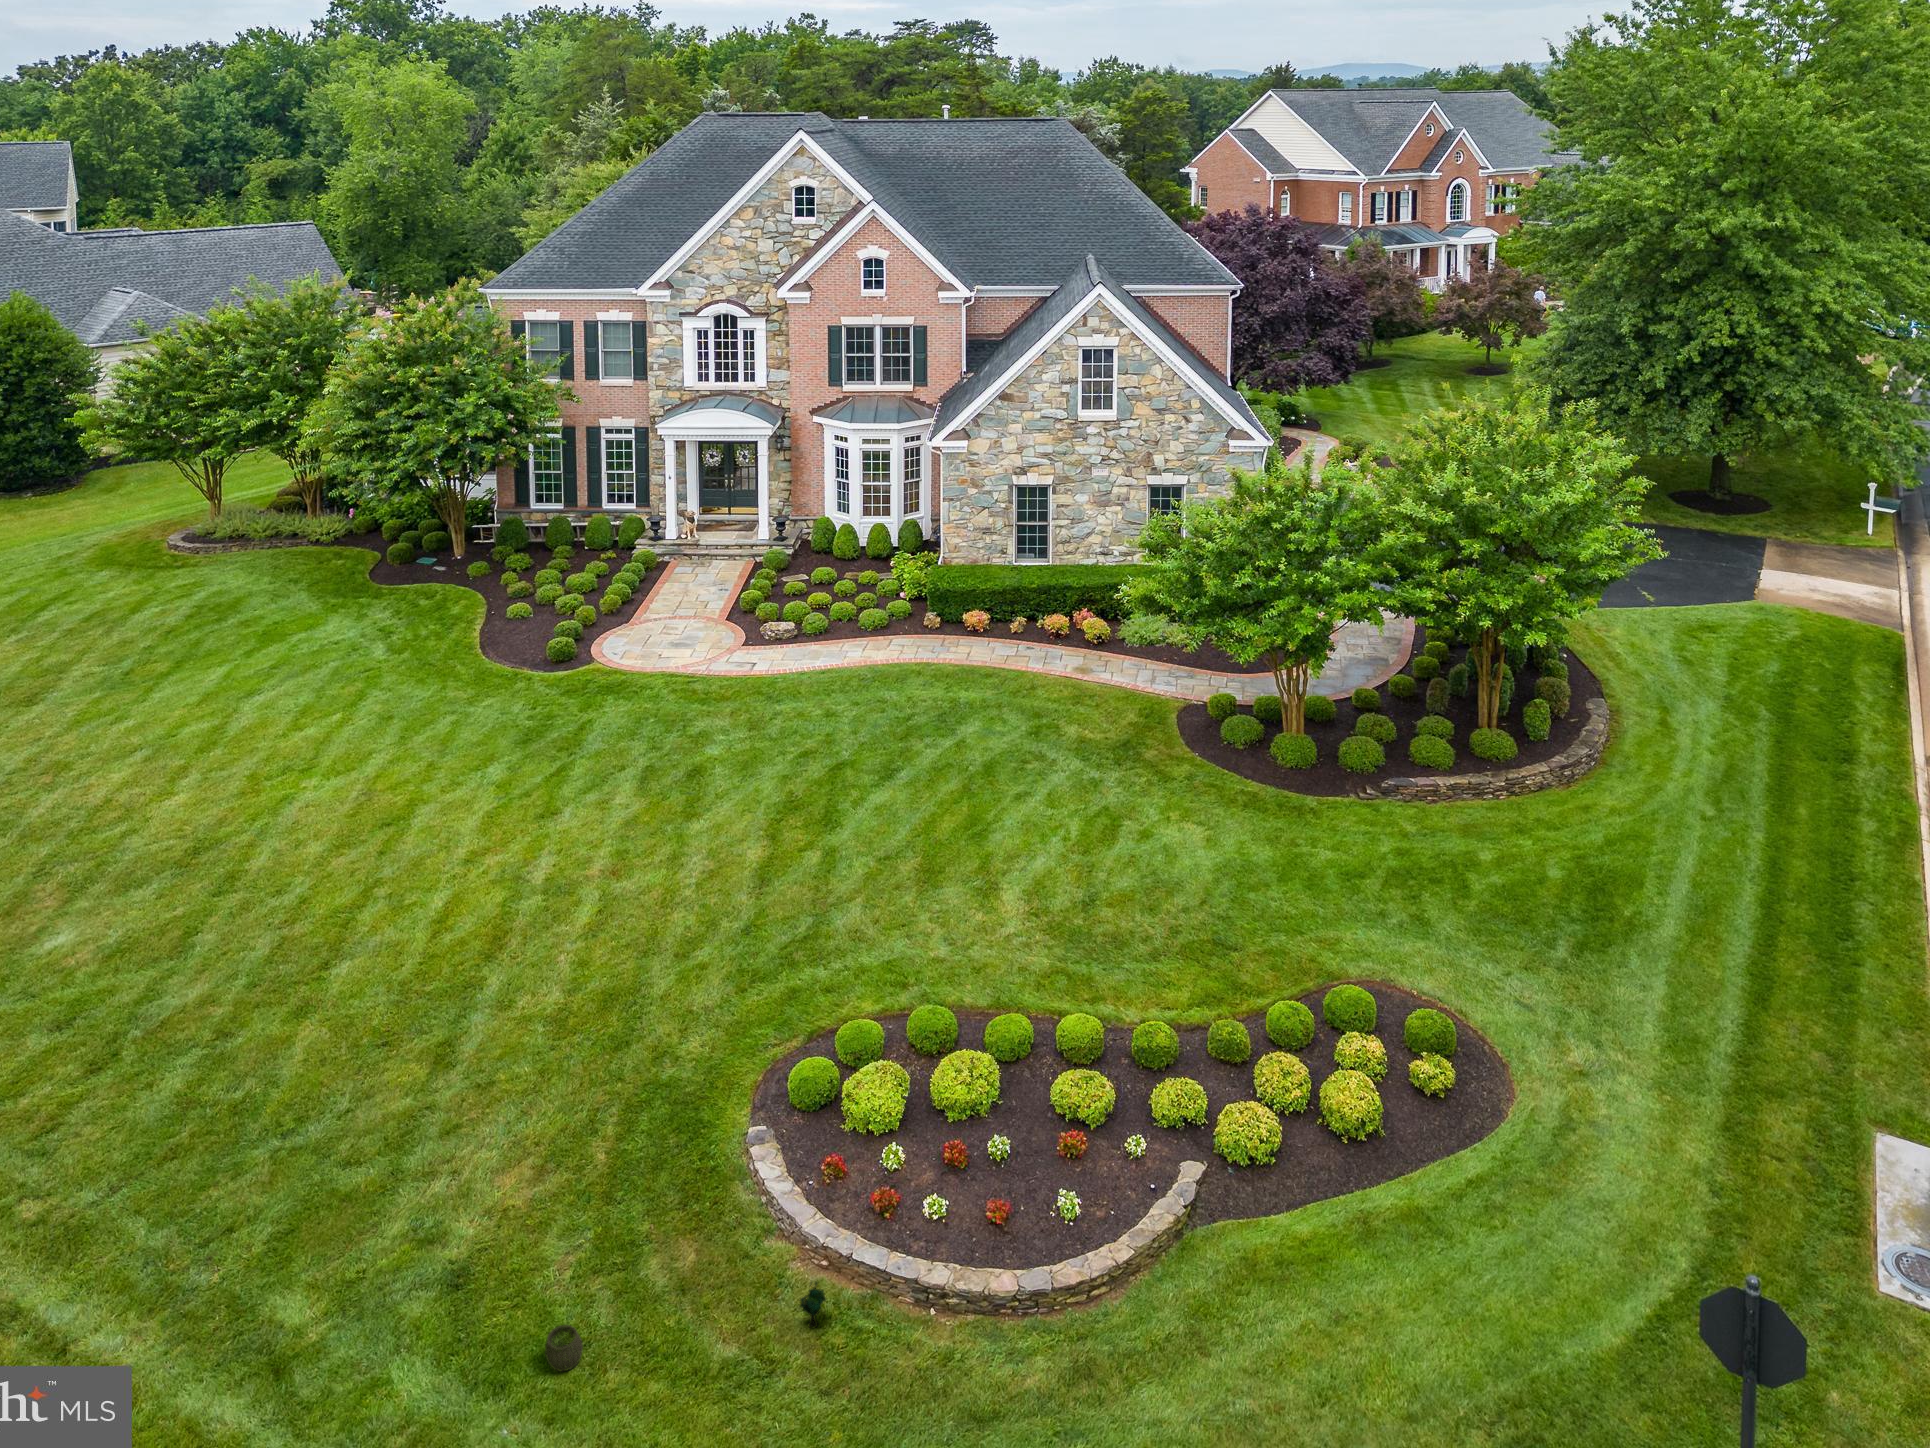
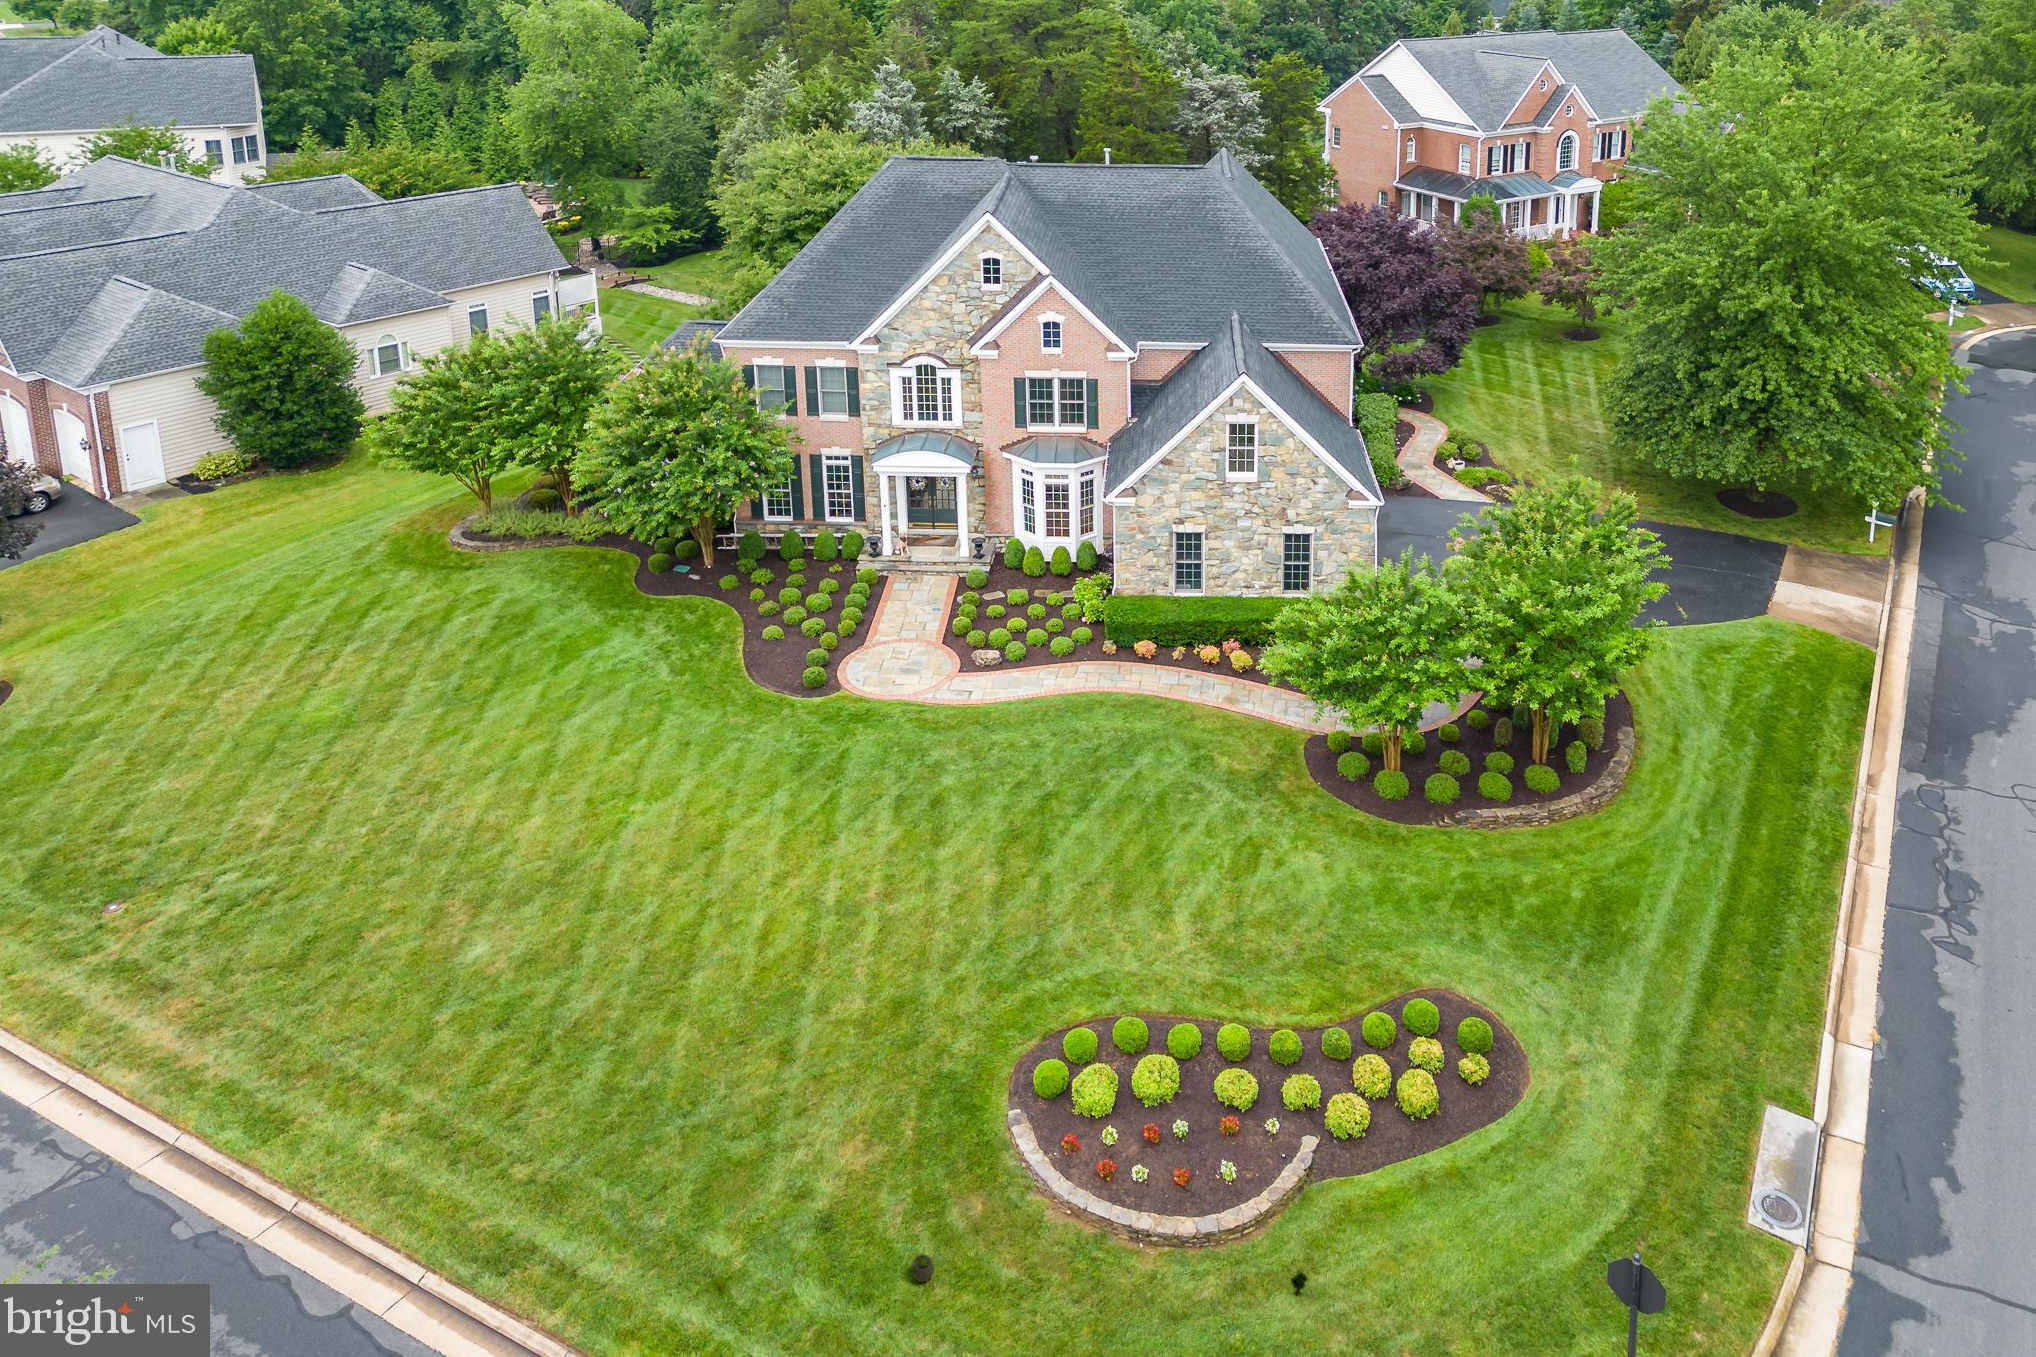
decorative plant: present [800,1282,827,1328] -> present [1291,1271,1308,1296]

